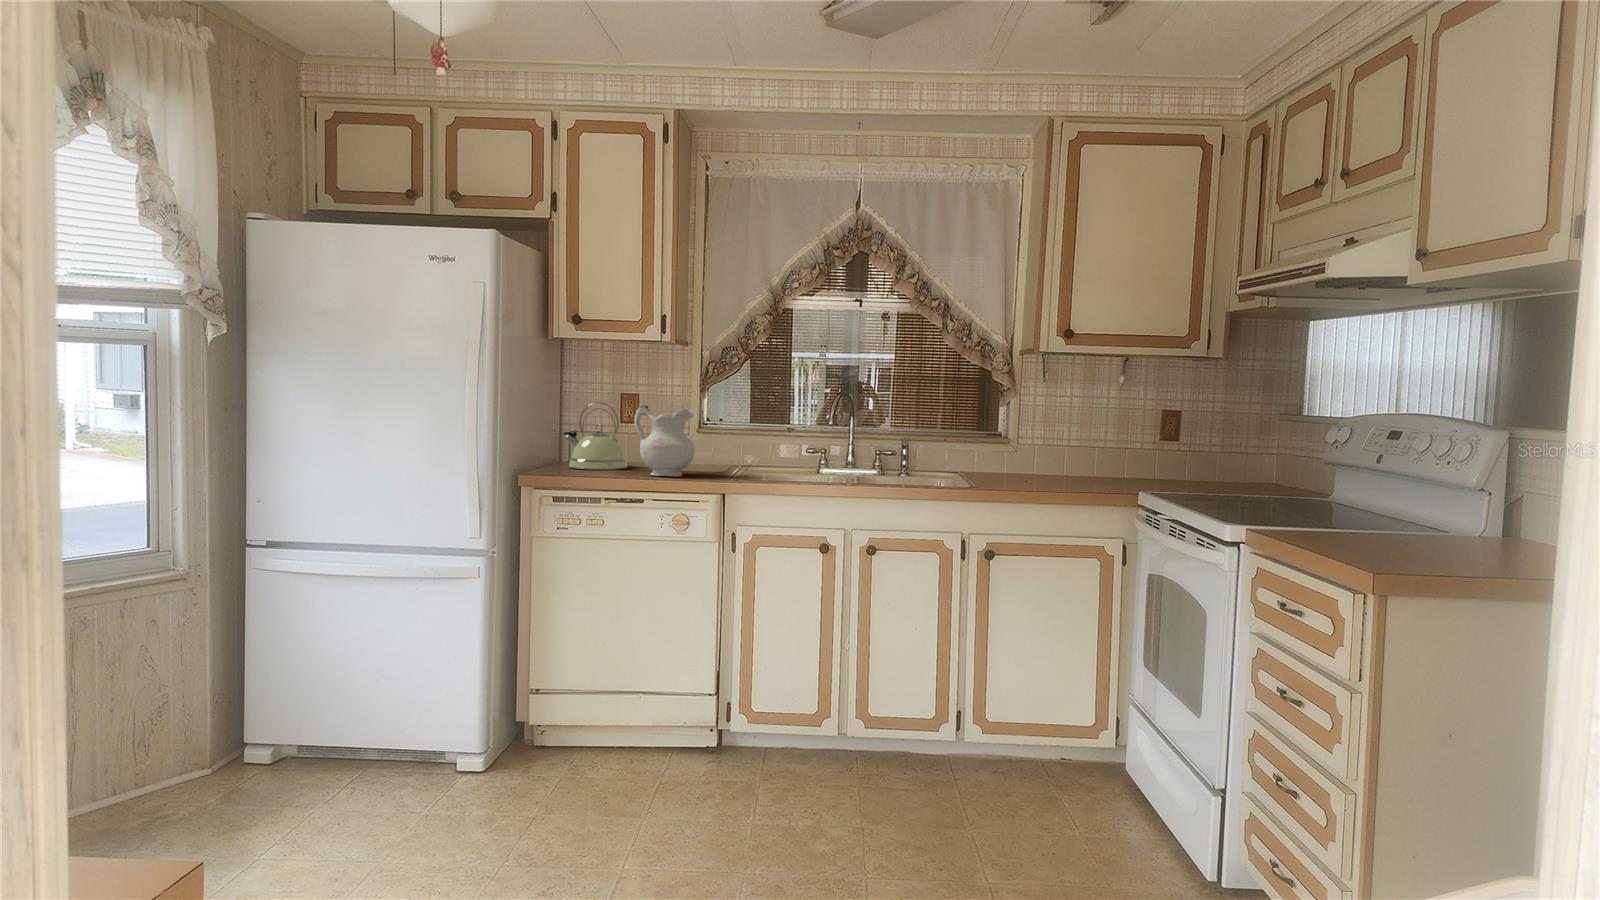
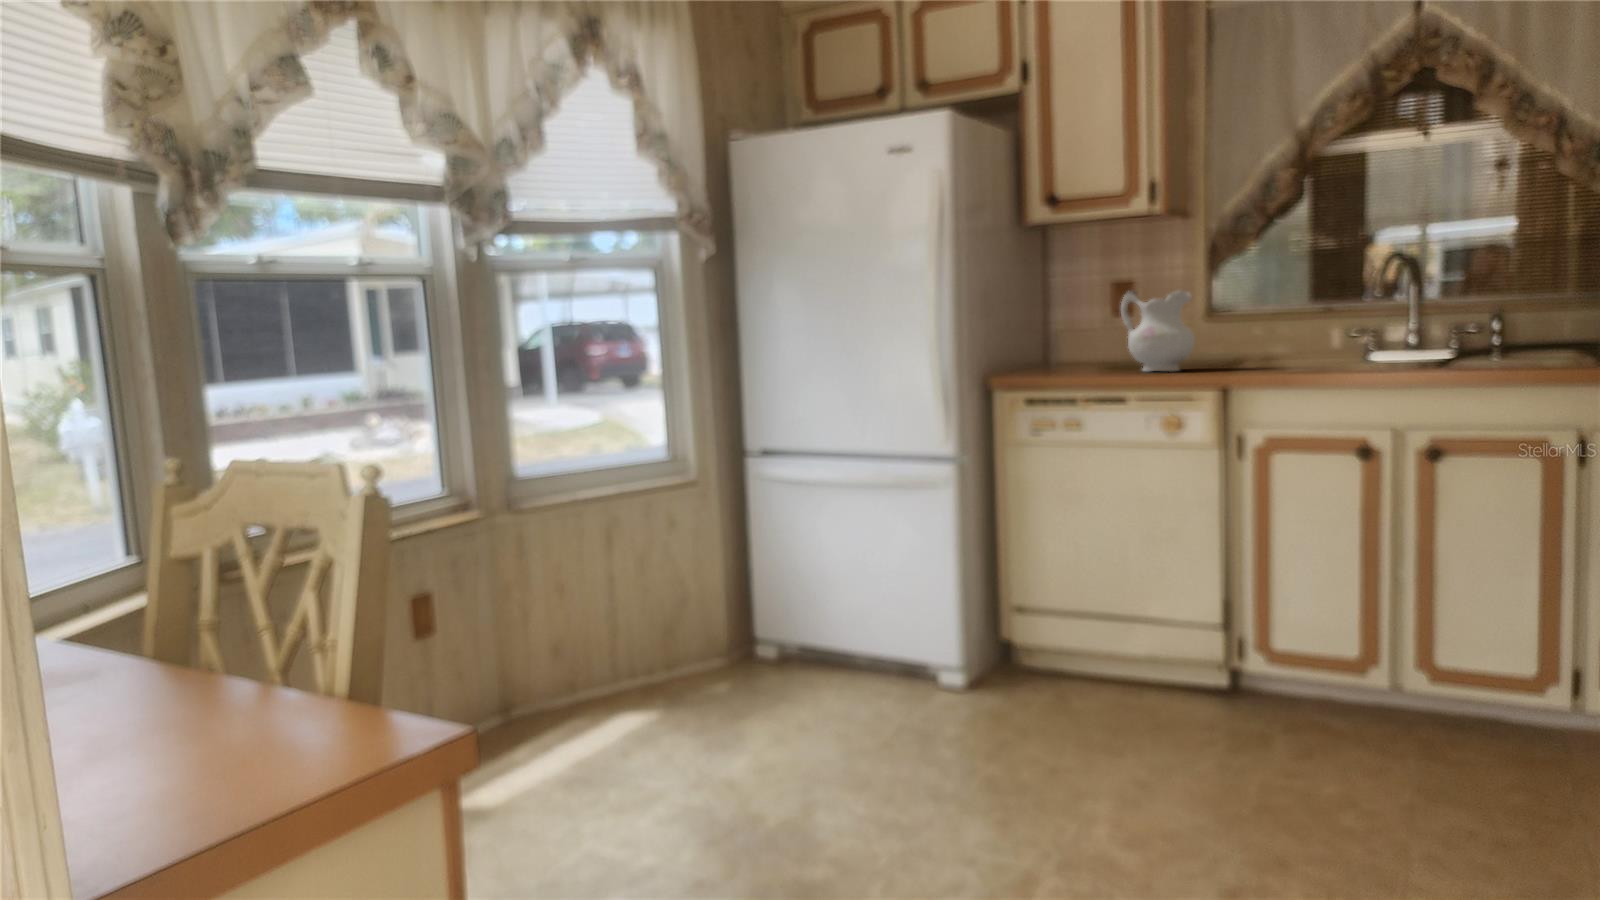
kettle: present [563,402,627,470] -> none [1042,294,1116,370]

